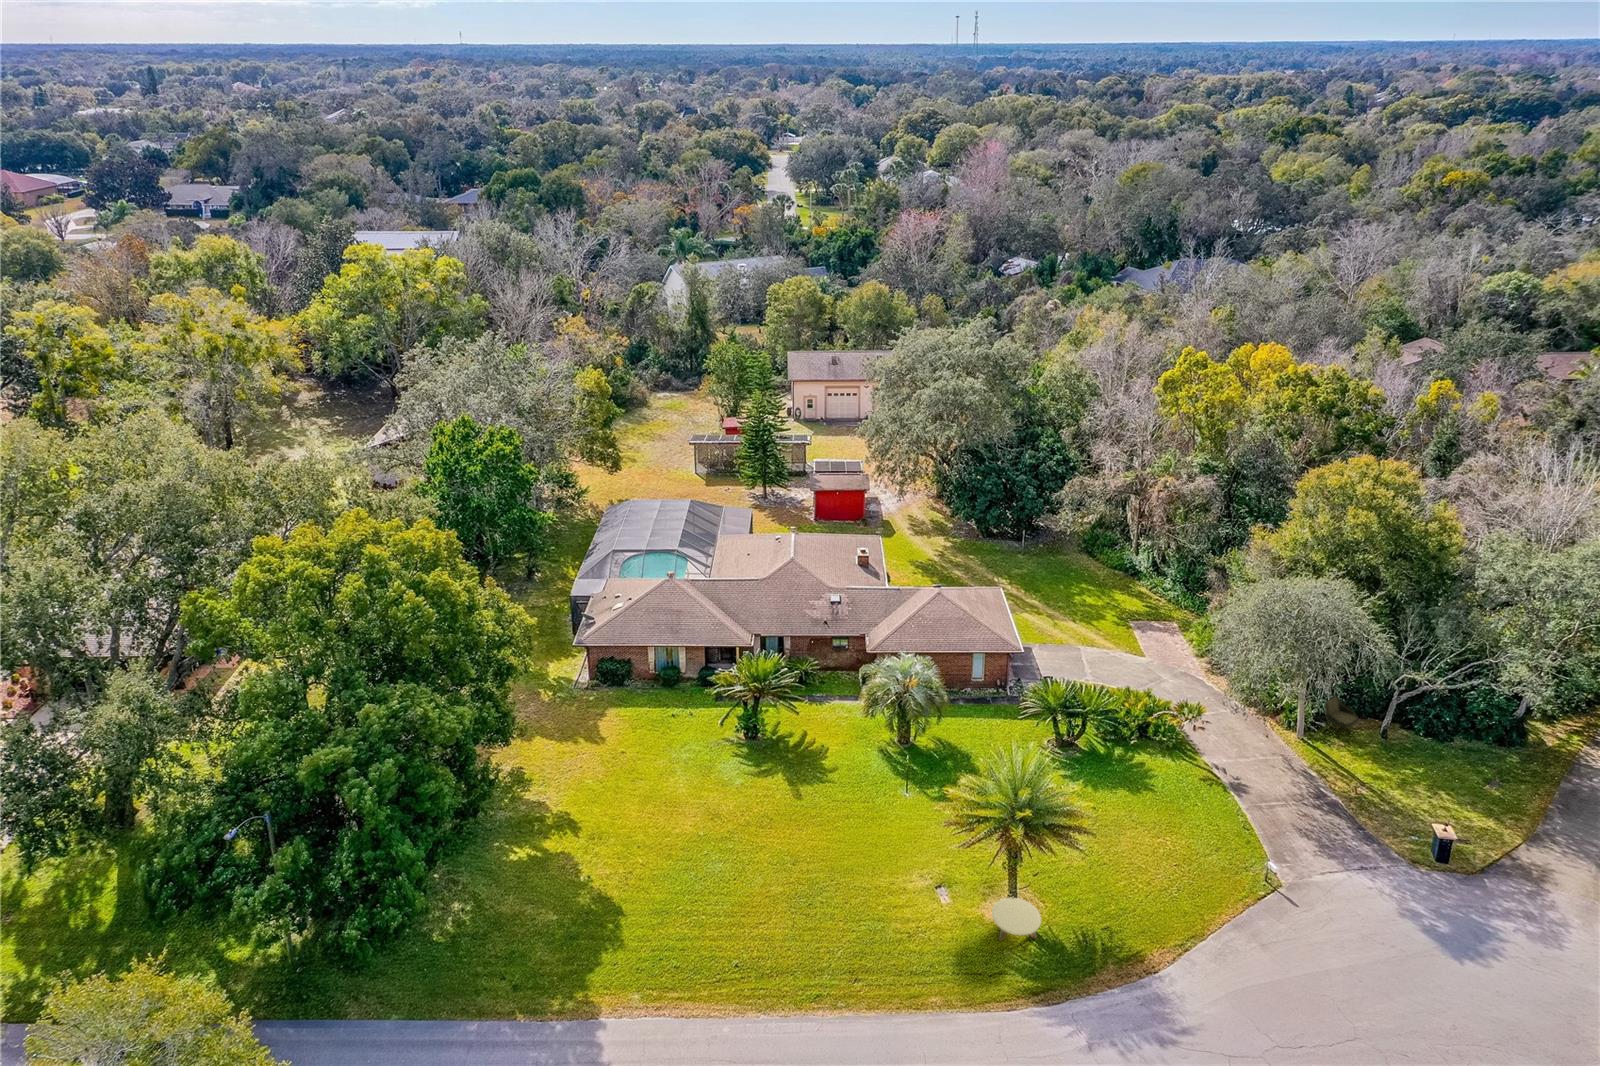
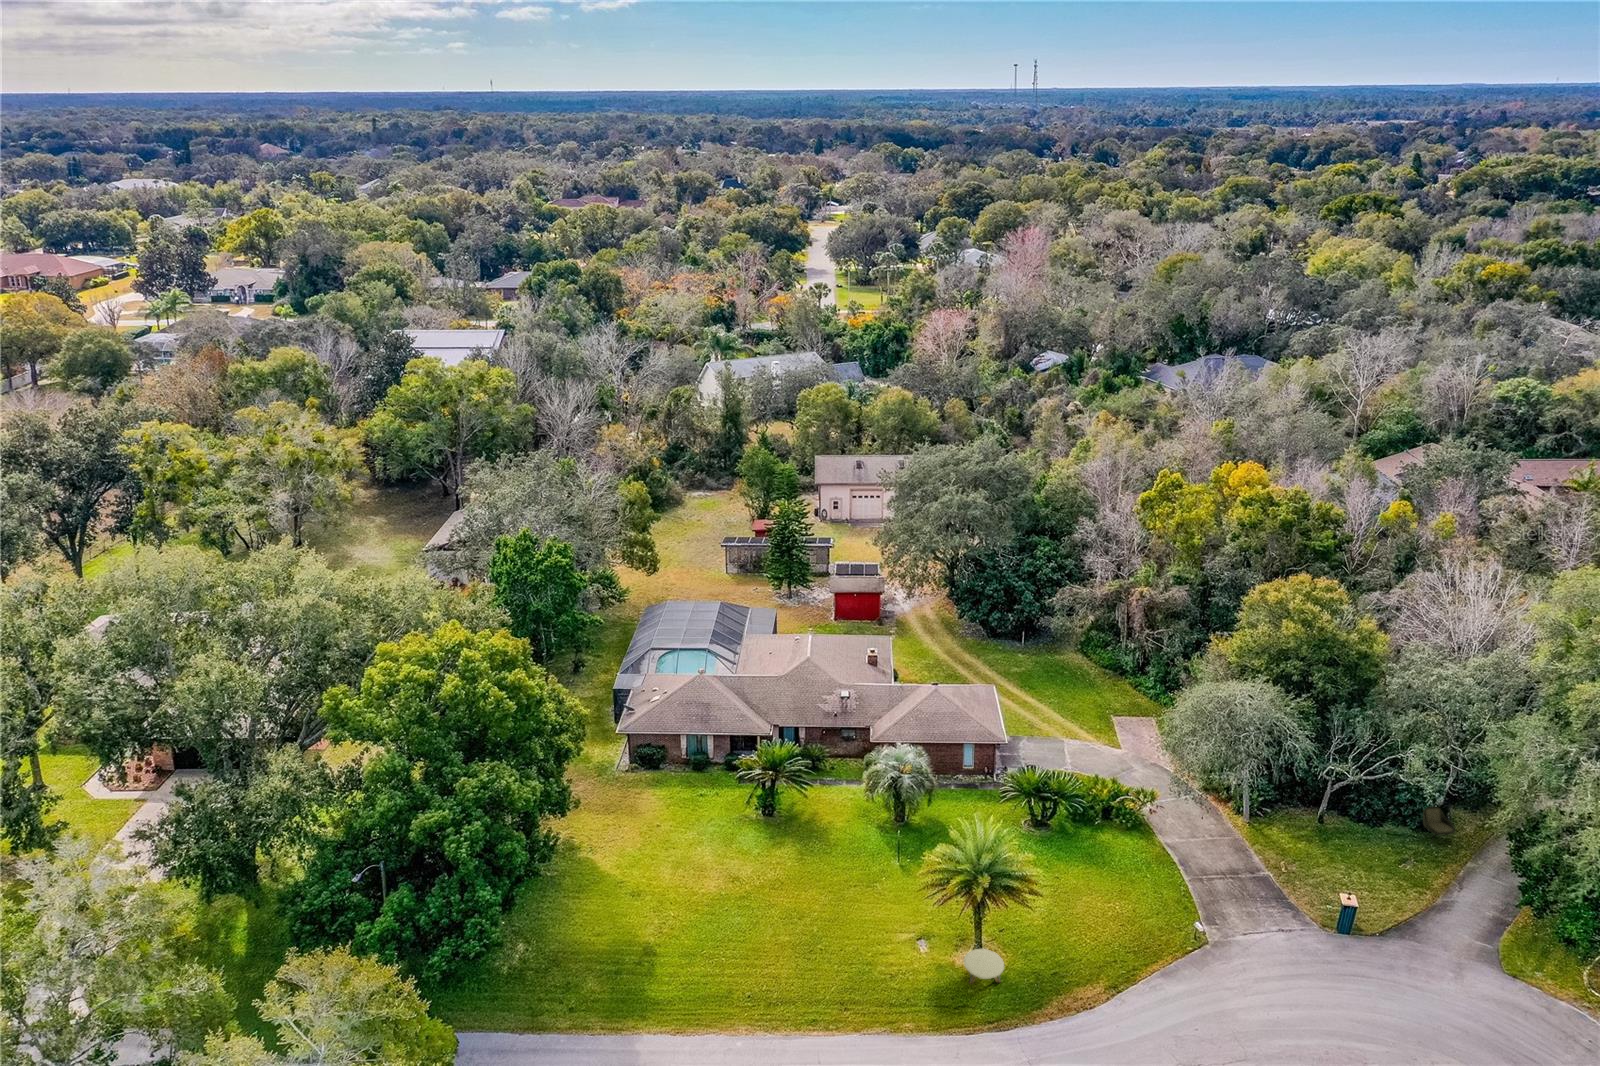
lounge chair: present [1325,696,1358,737] -> present [1423,807,1455,842]

